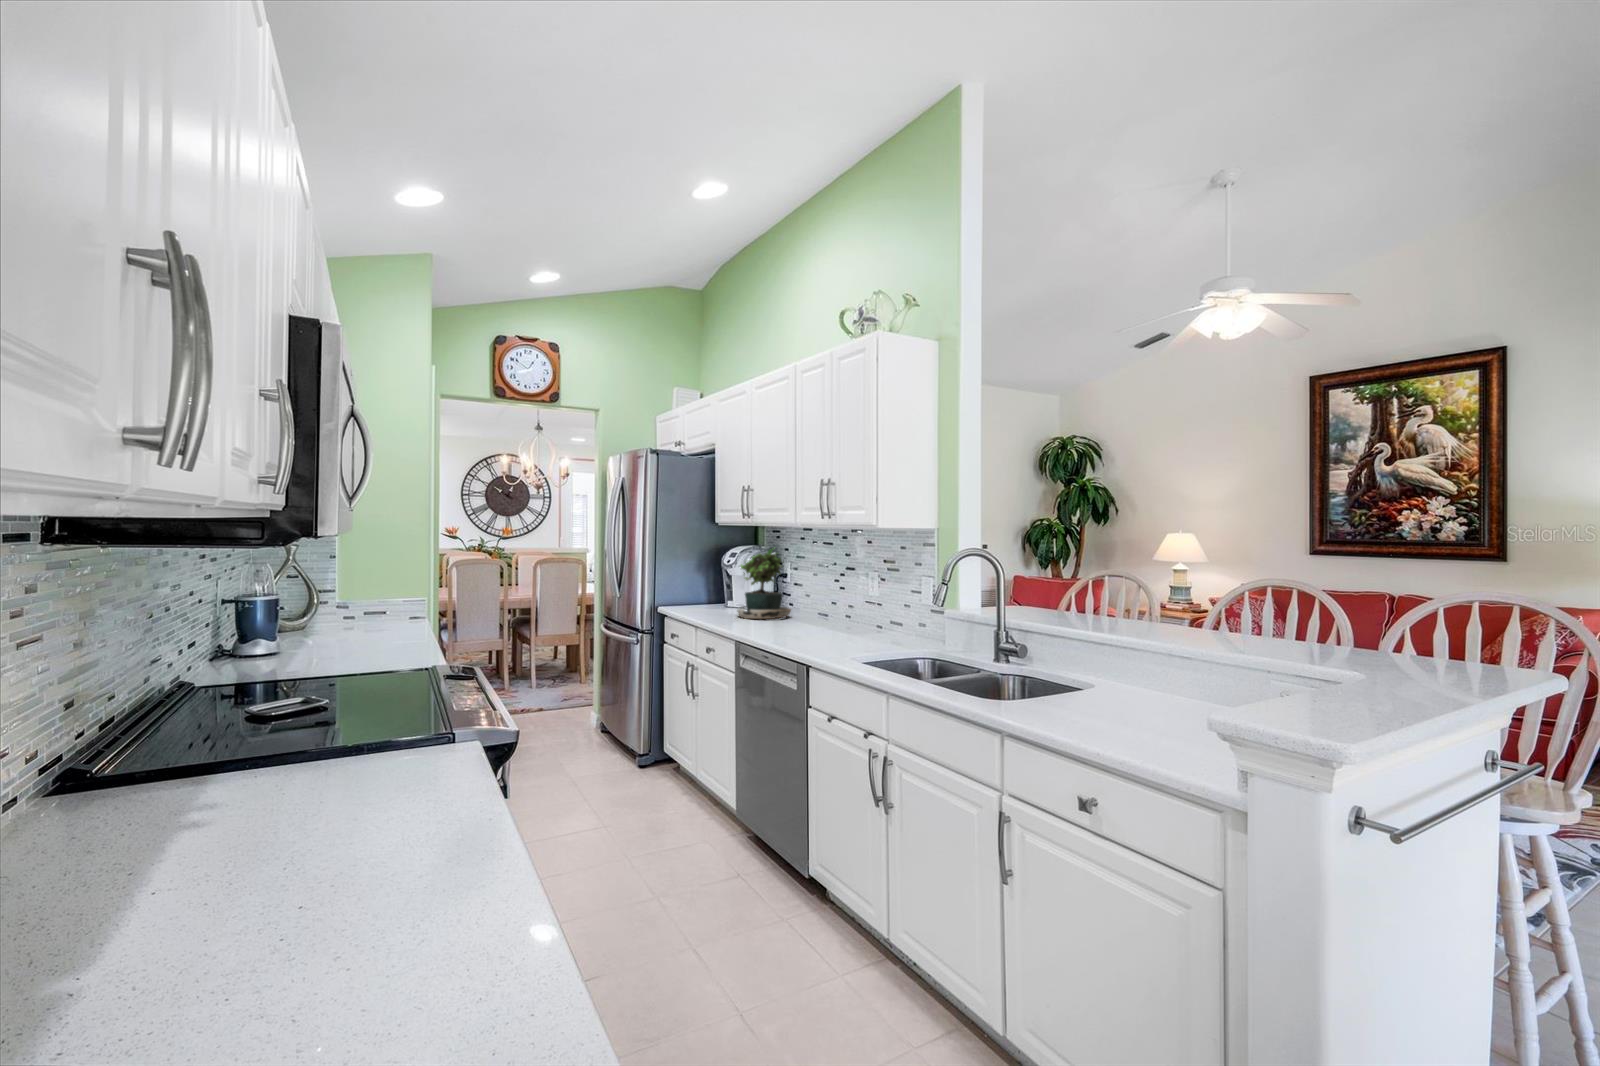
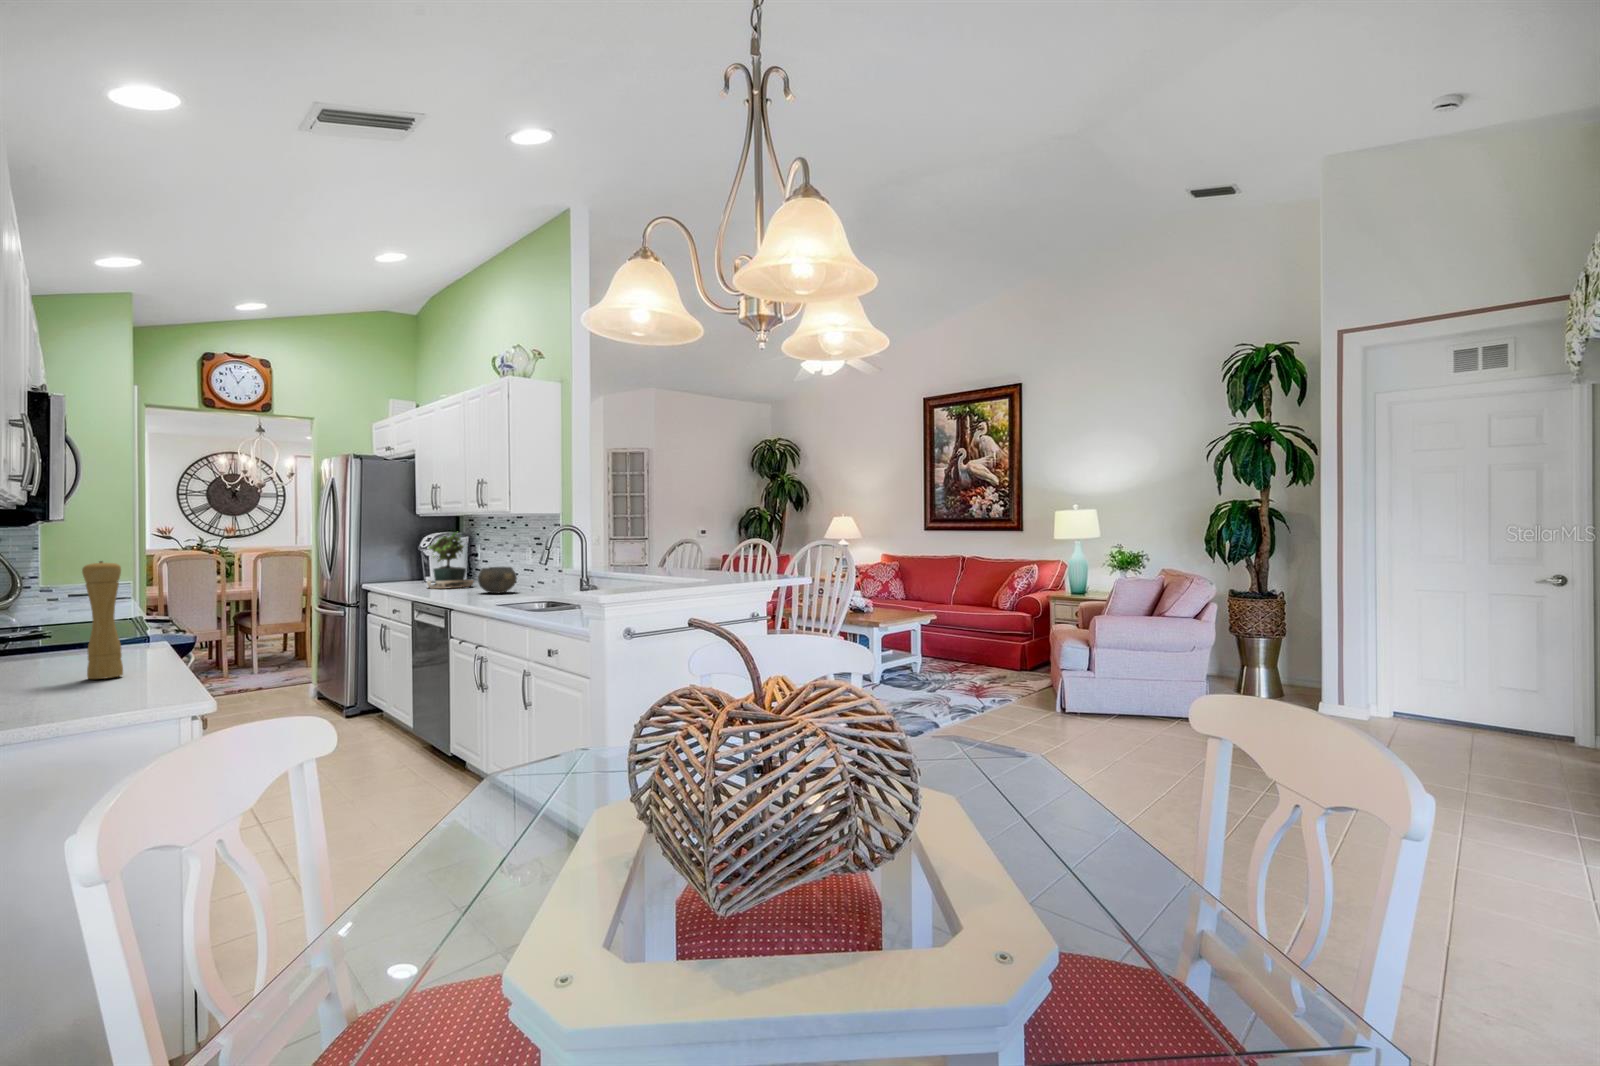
bowl: none [813,597,861,633] -> present [478,567,517,593]
pepper mill: none [329,685,412,987] -> present [82,561,123,679]

